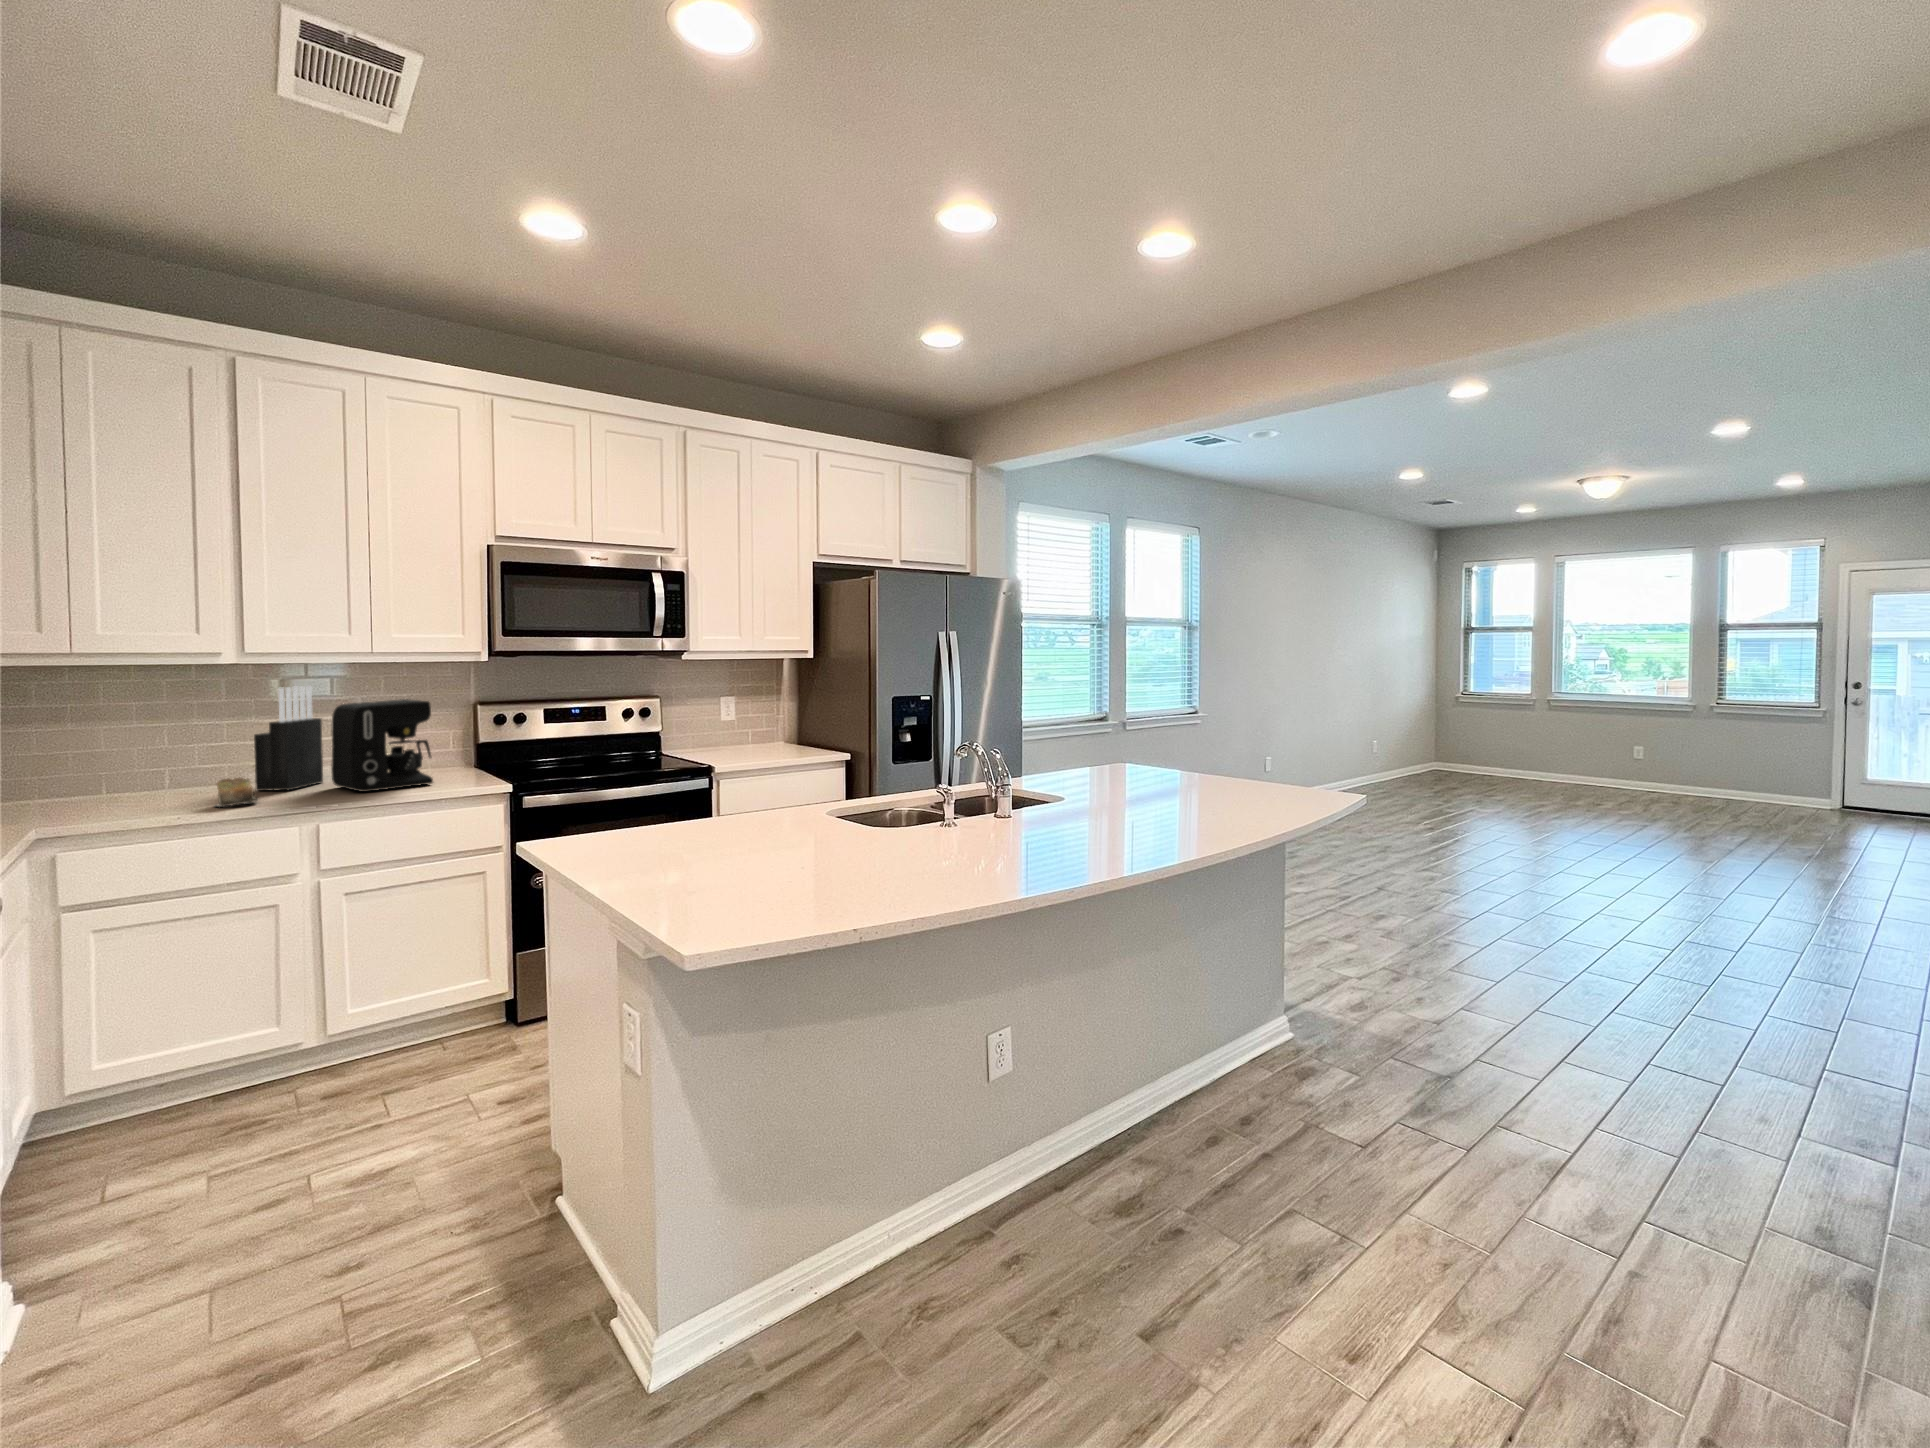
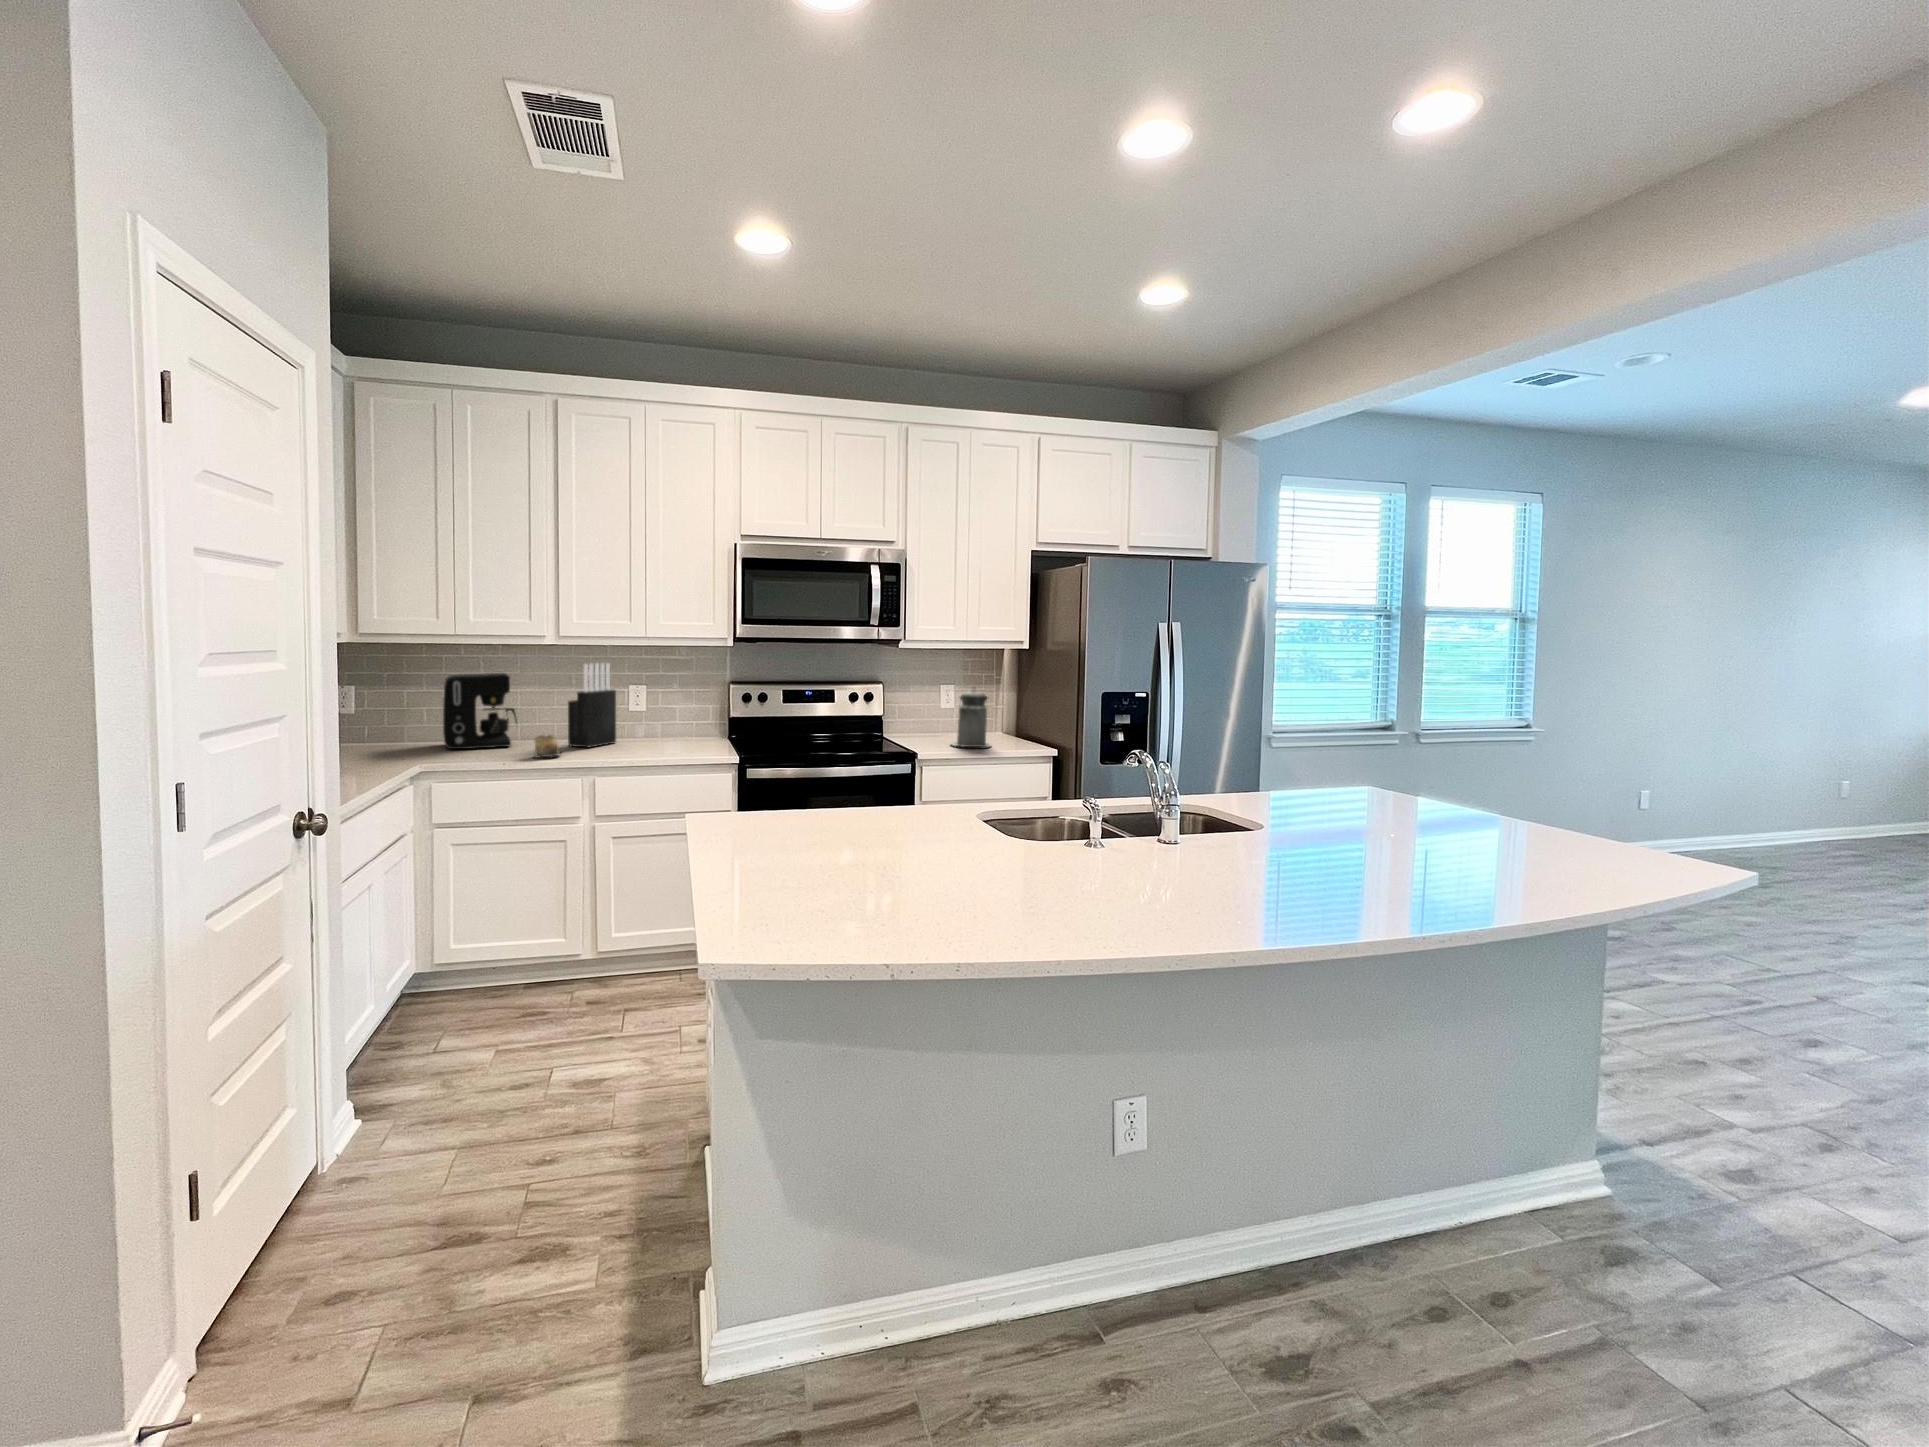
canister: none [737,697,781,758] -> present [951,687,991,747]
coffee maker: present [331,699,433,792] -> present [443,673,517,749]

